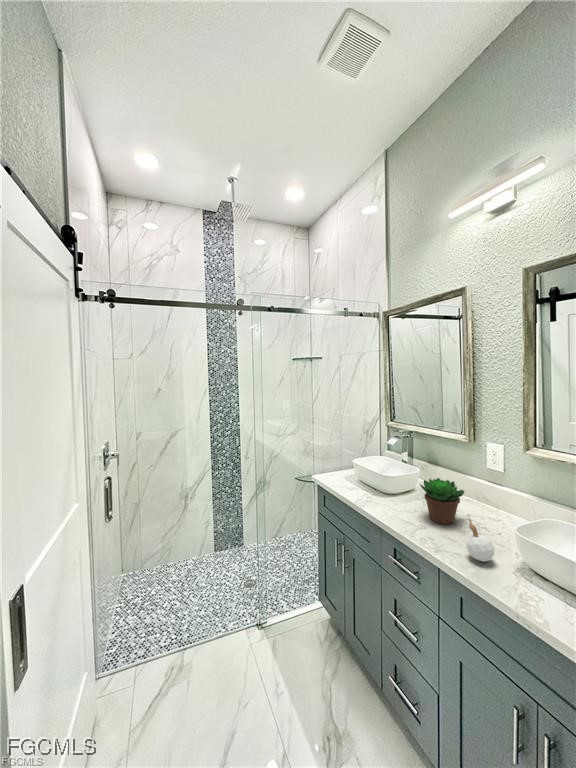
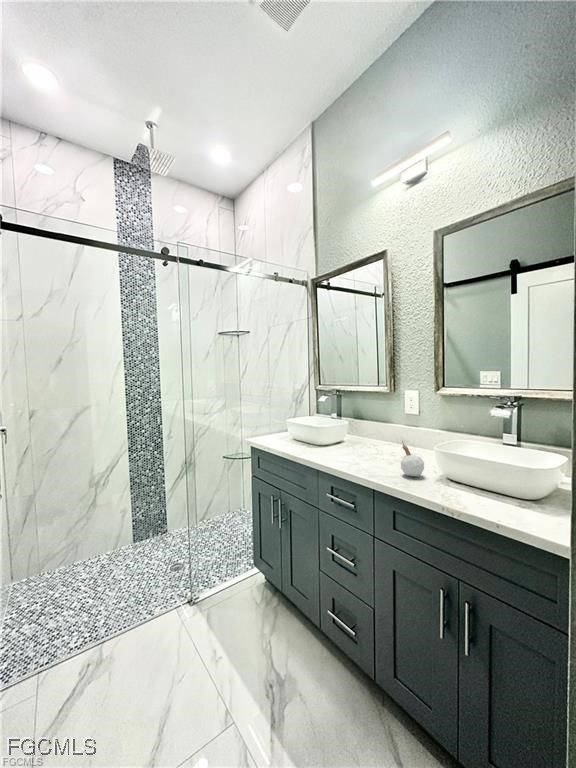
succulent plant: present [420,478,464,524] -> none [354,419,393,459]

